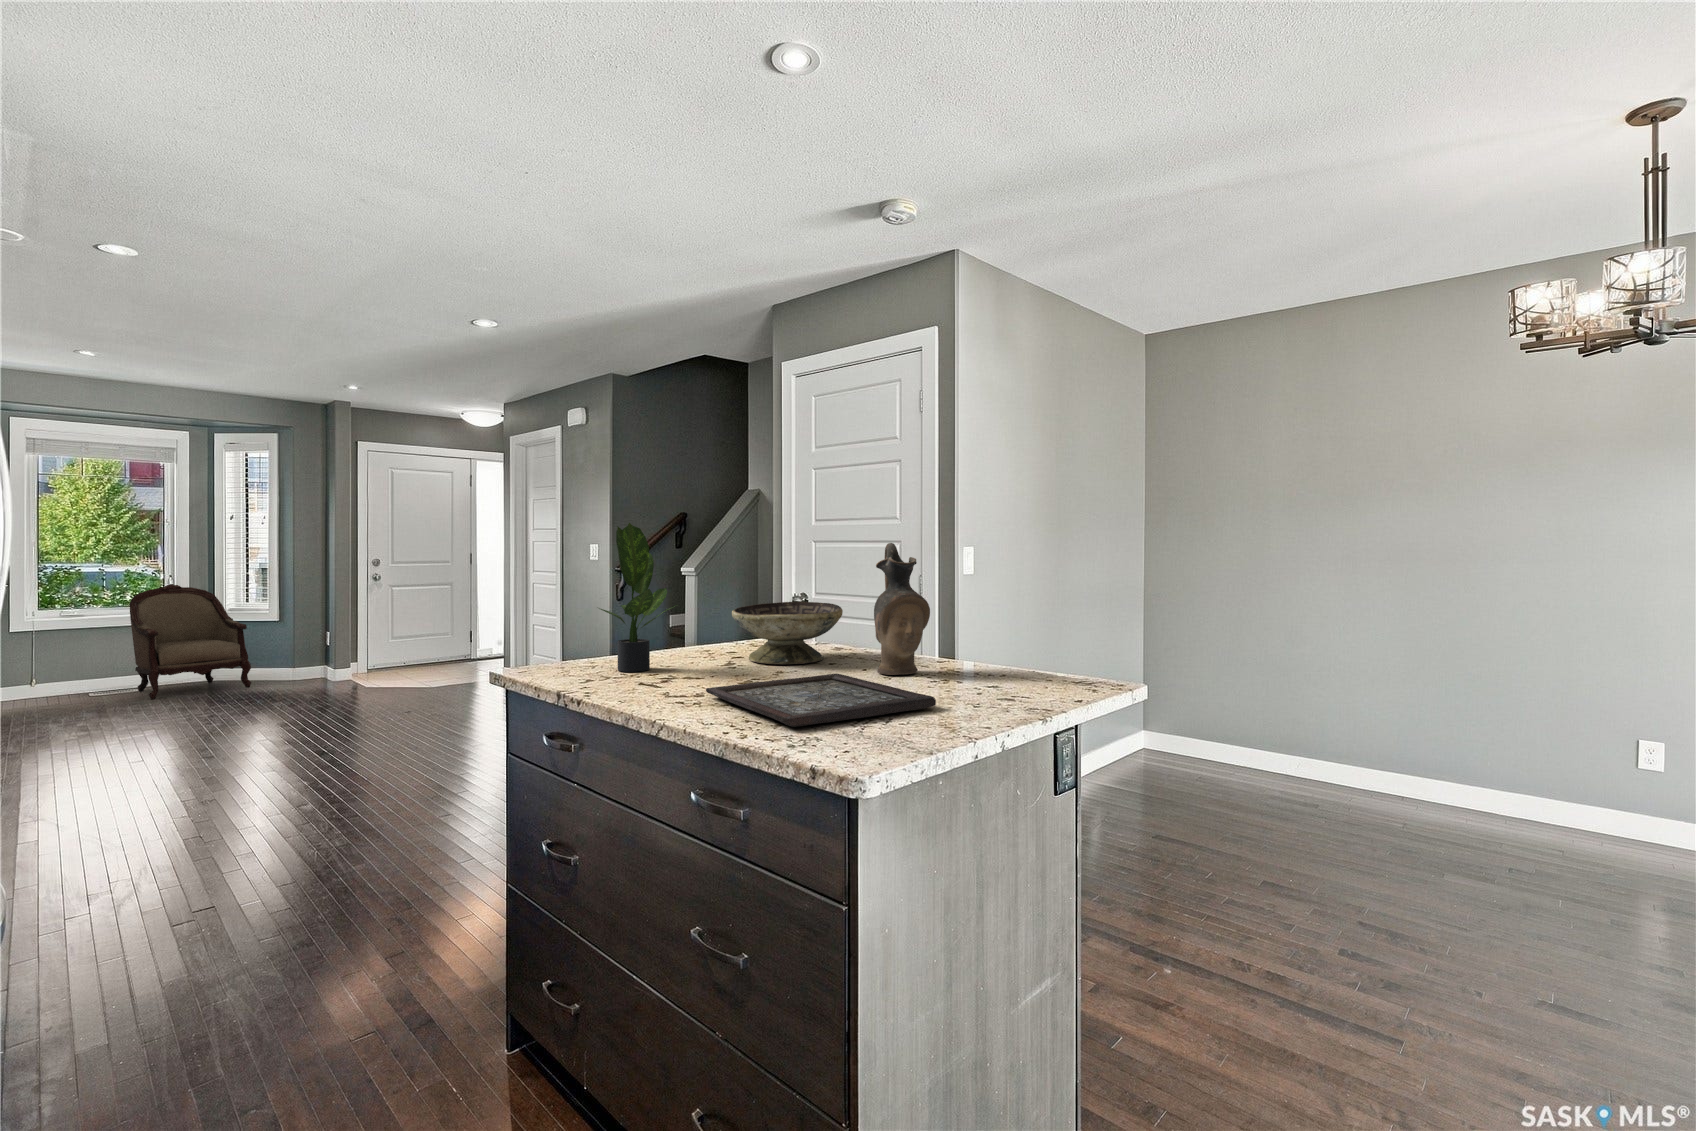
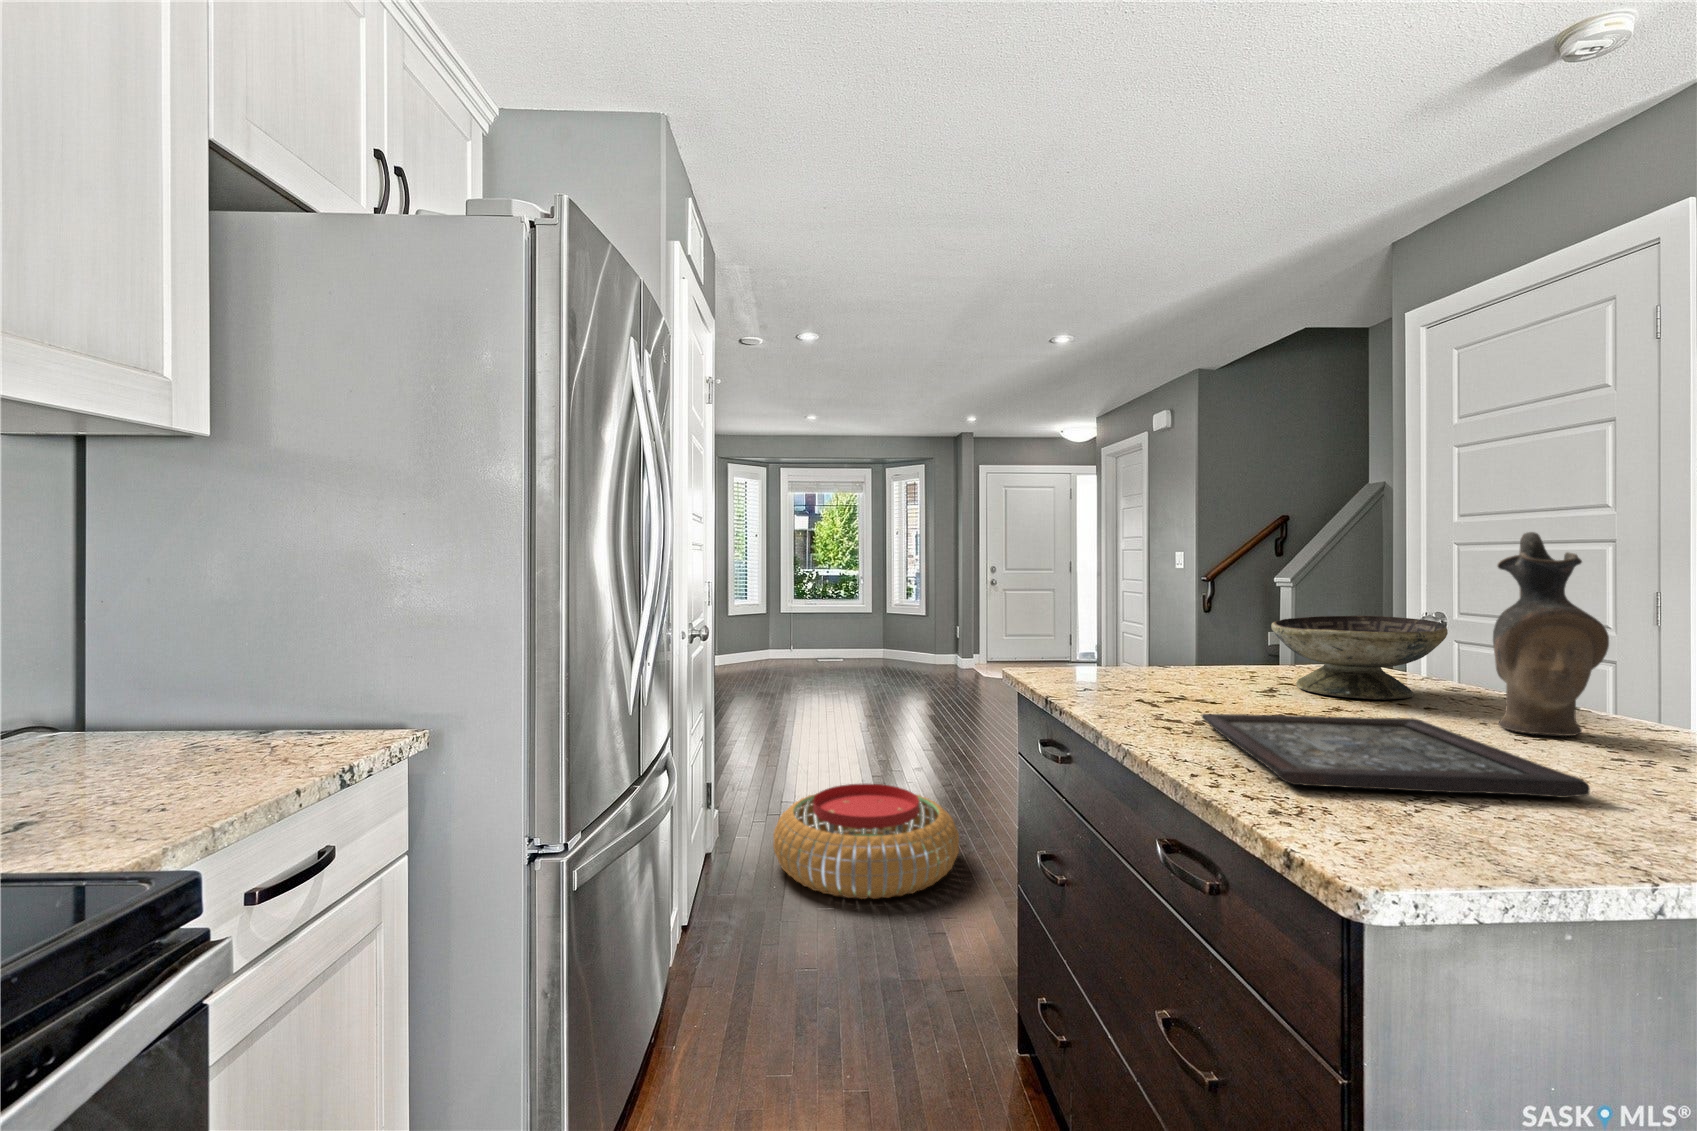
potted plant: present [599,523,675,672] -> none [1100,514,1197,685]
armchair: present [130,584,251,699] -> none [837,584,906,668]
pouf: none [123,828,402,980] -> present [773,784,959,899]

